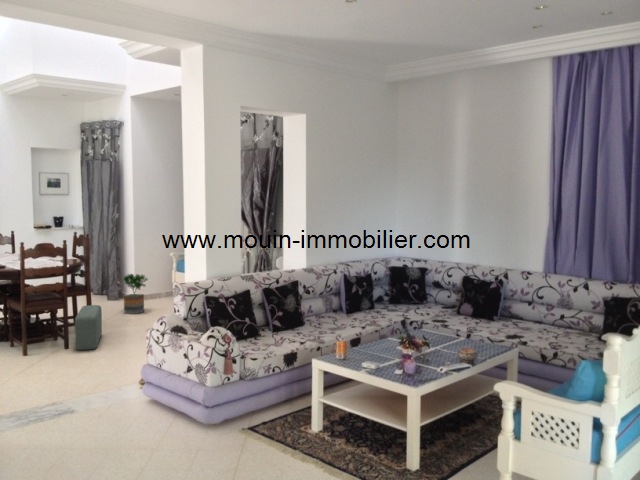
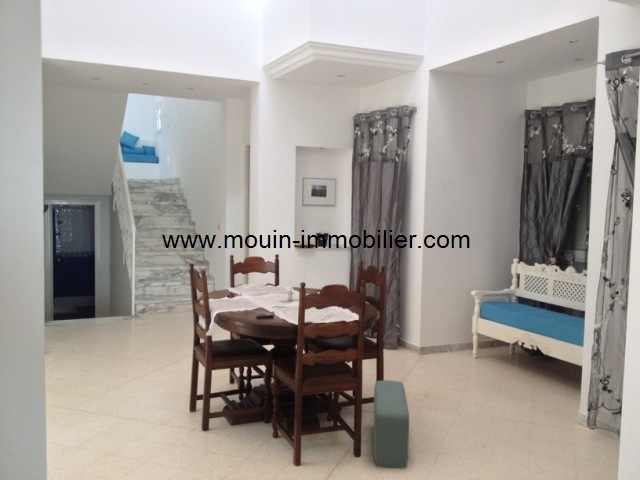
potted tree: present [123,274,147,314] -> none [413,321,451,382]

